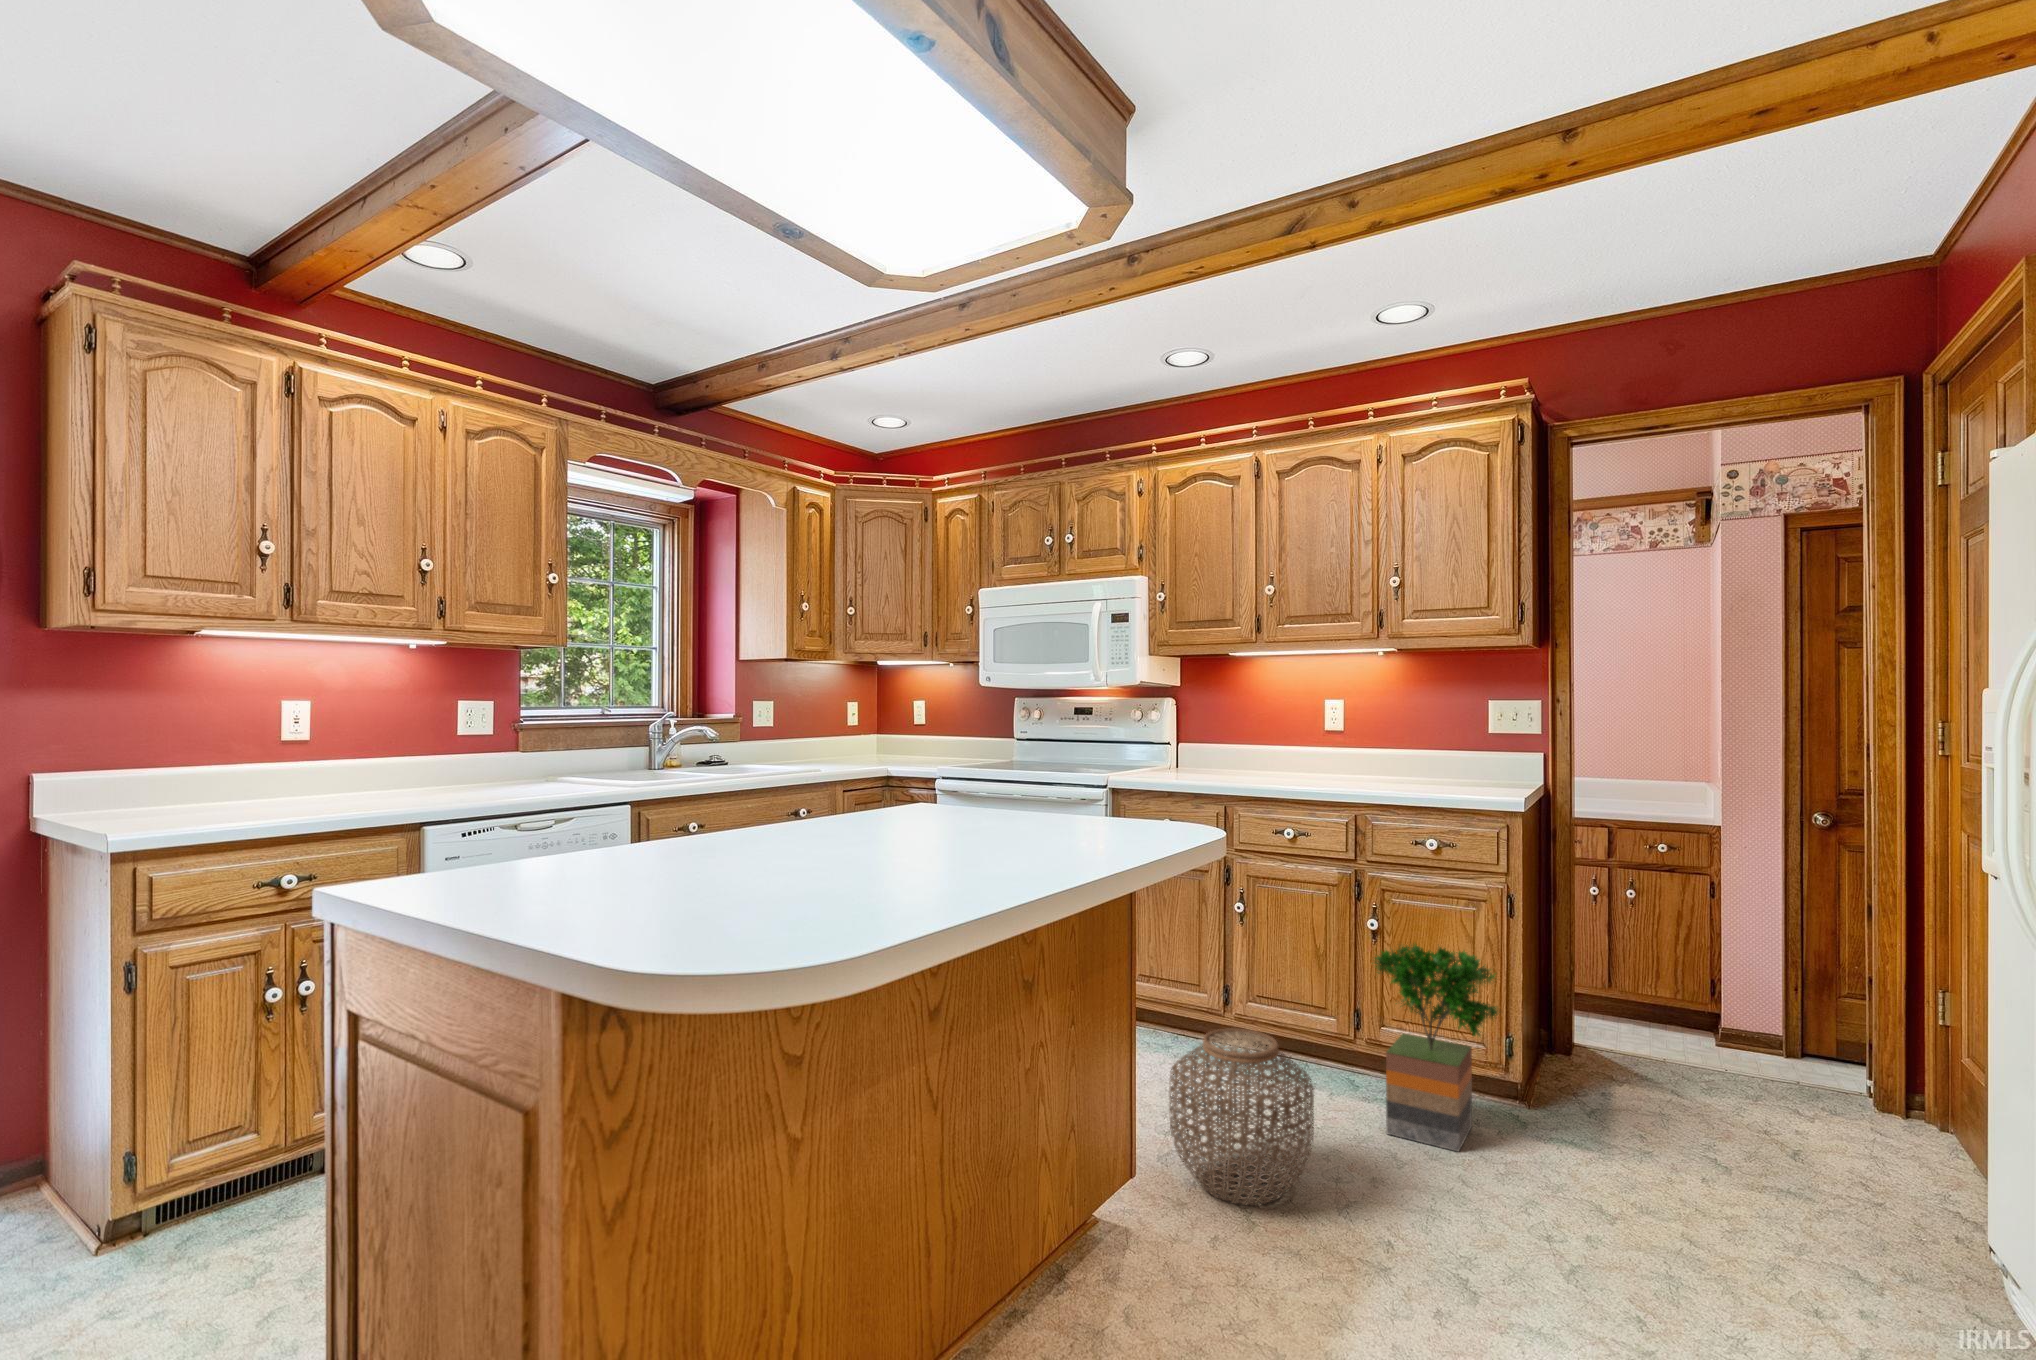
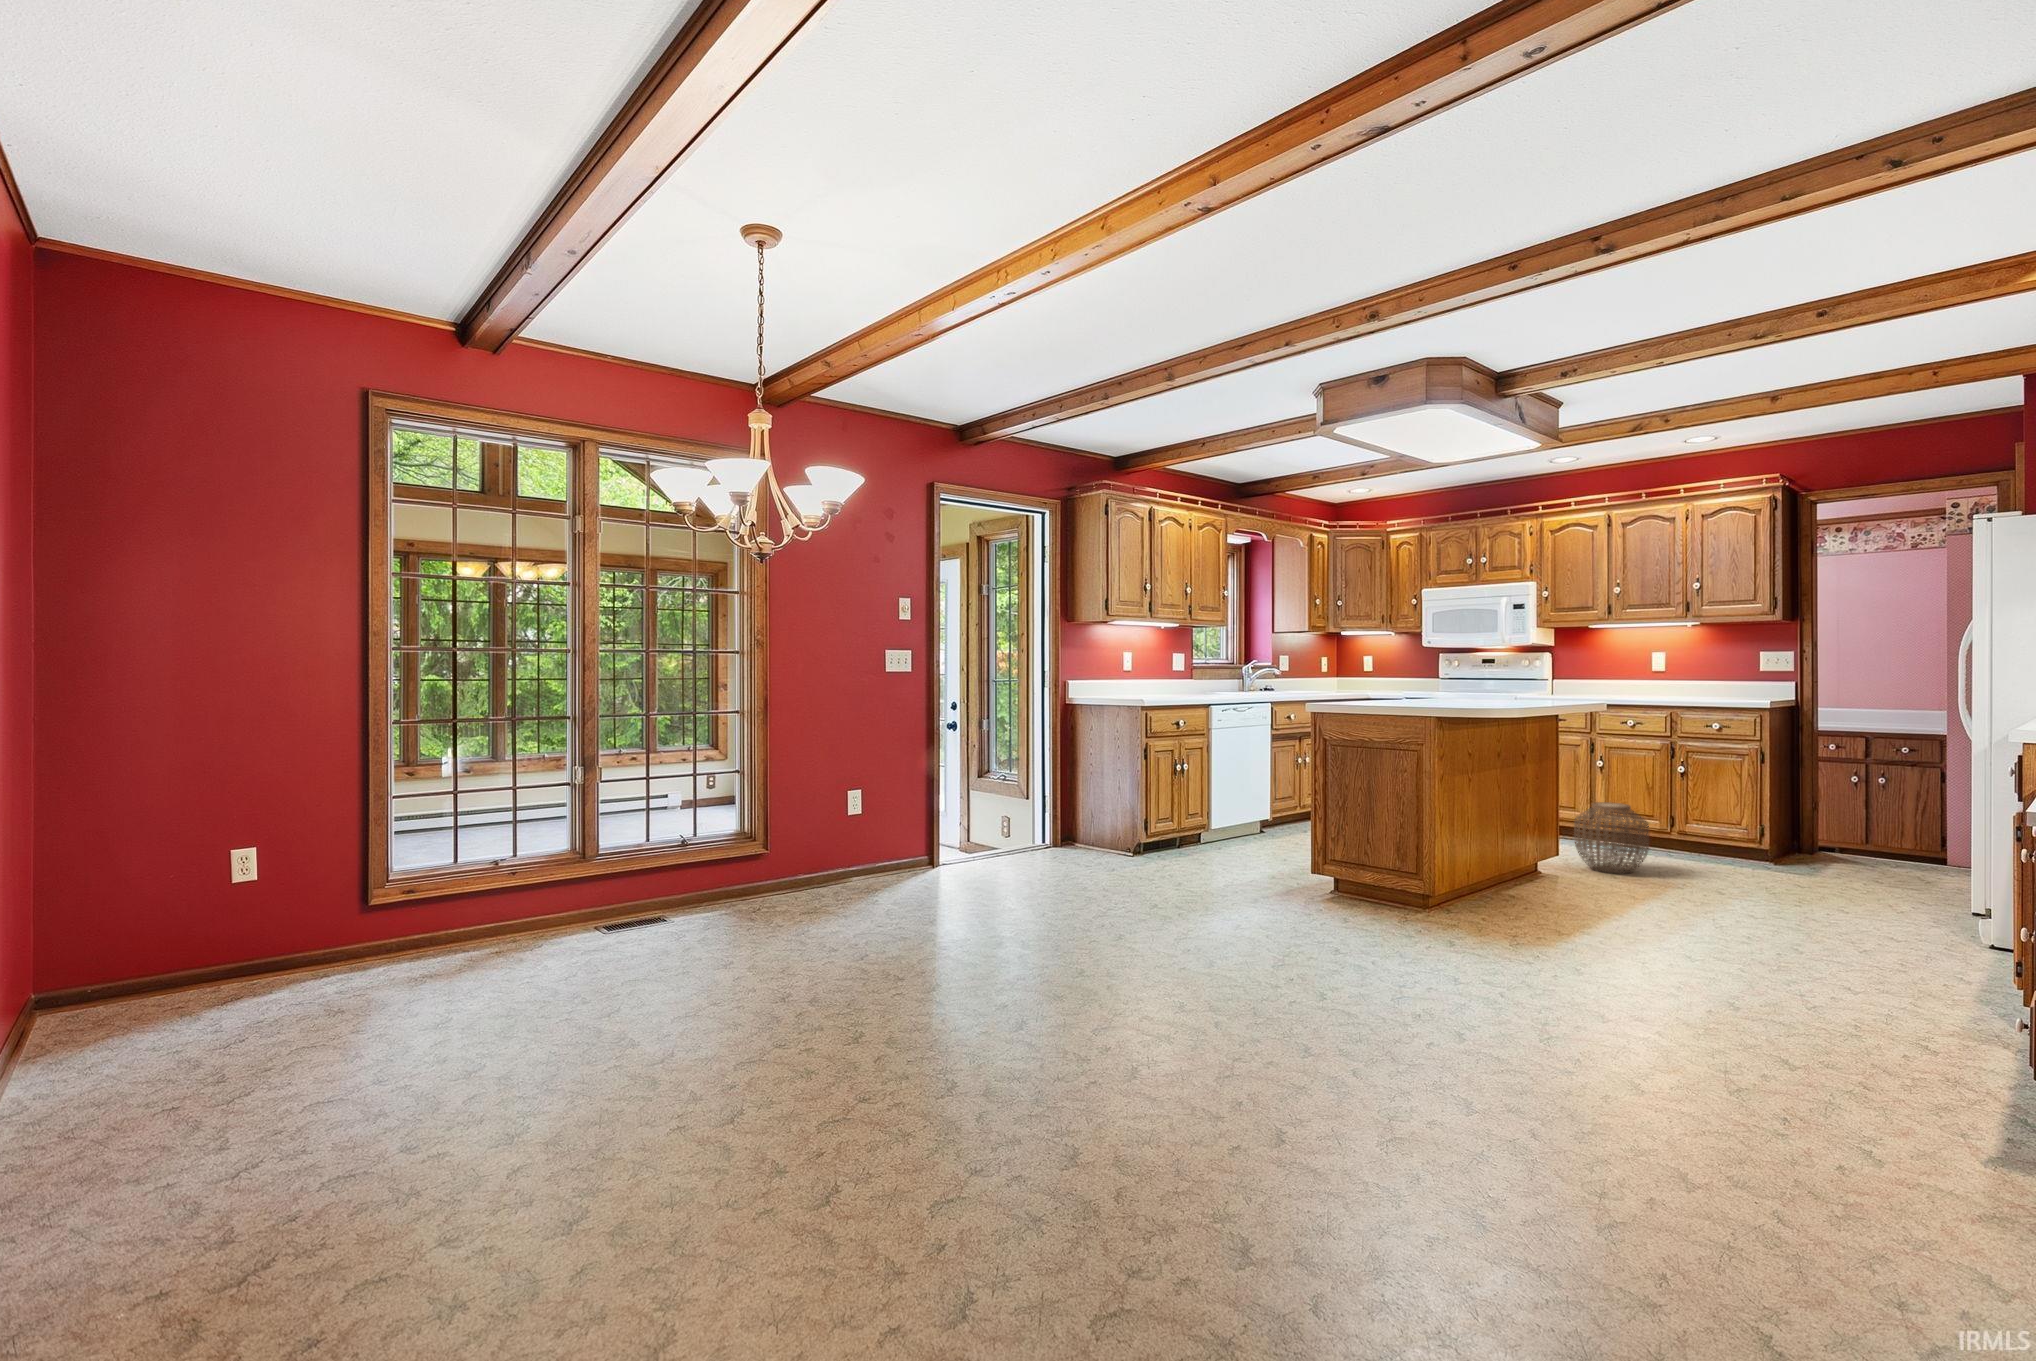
potted tree: present [1372,944,1498,1151] -> none [1679,772,1753,869]

